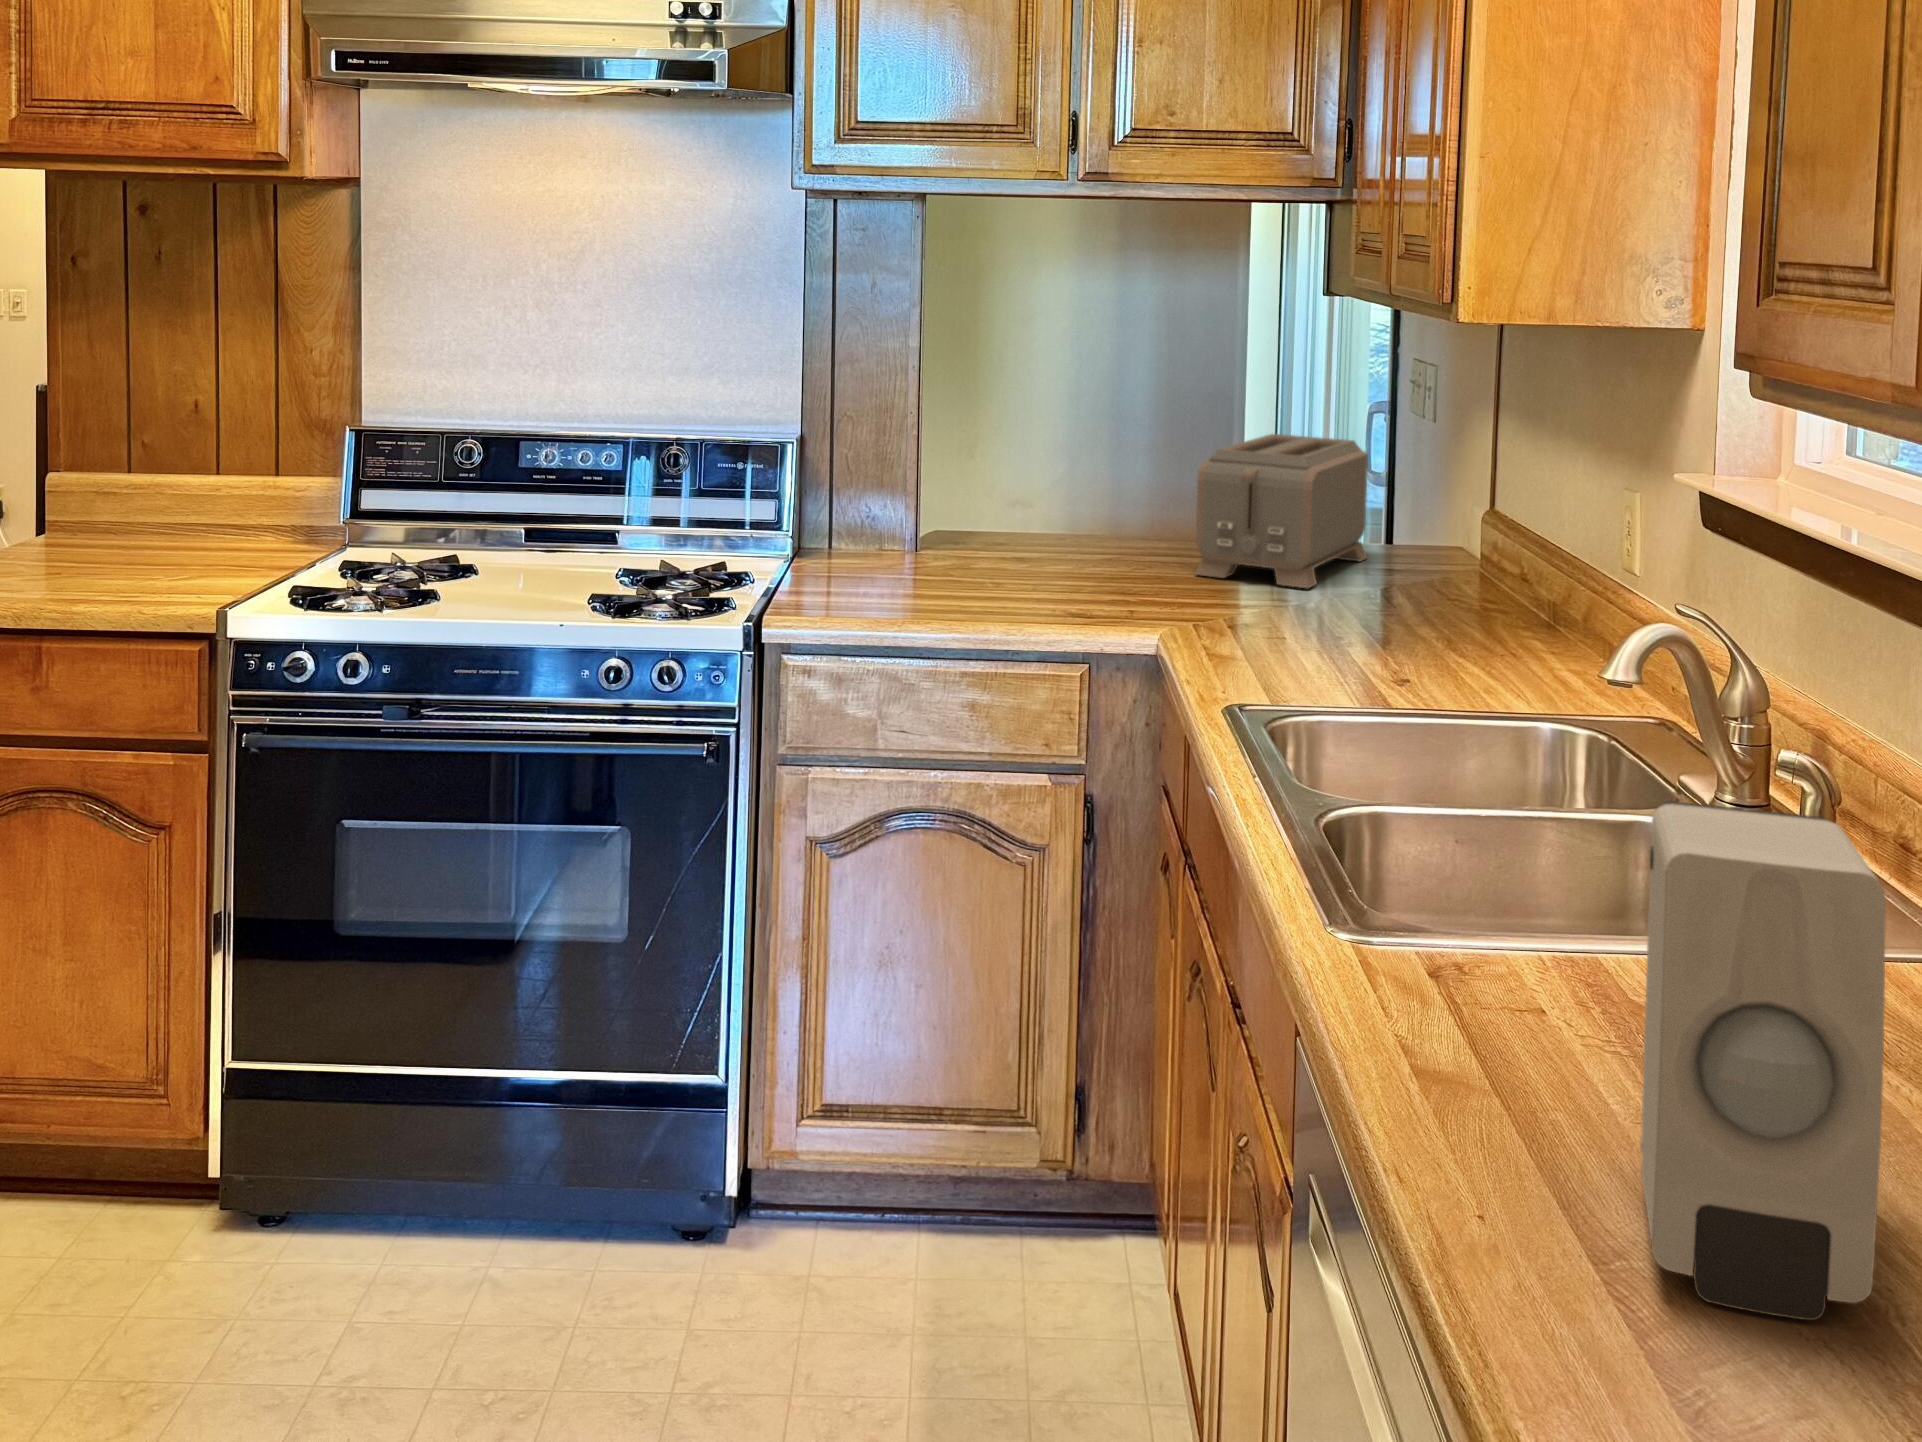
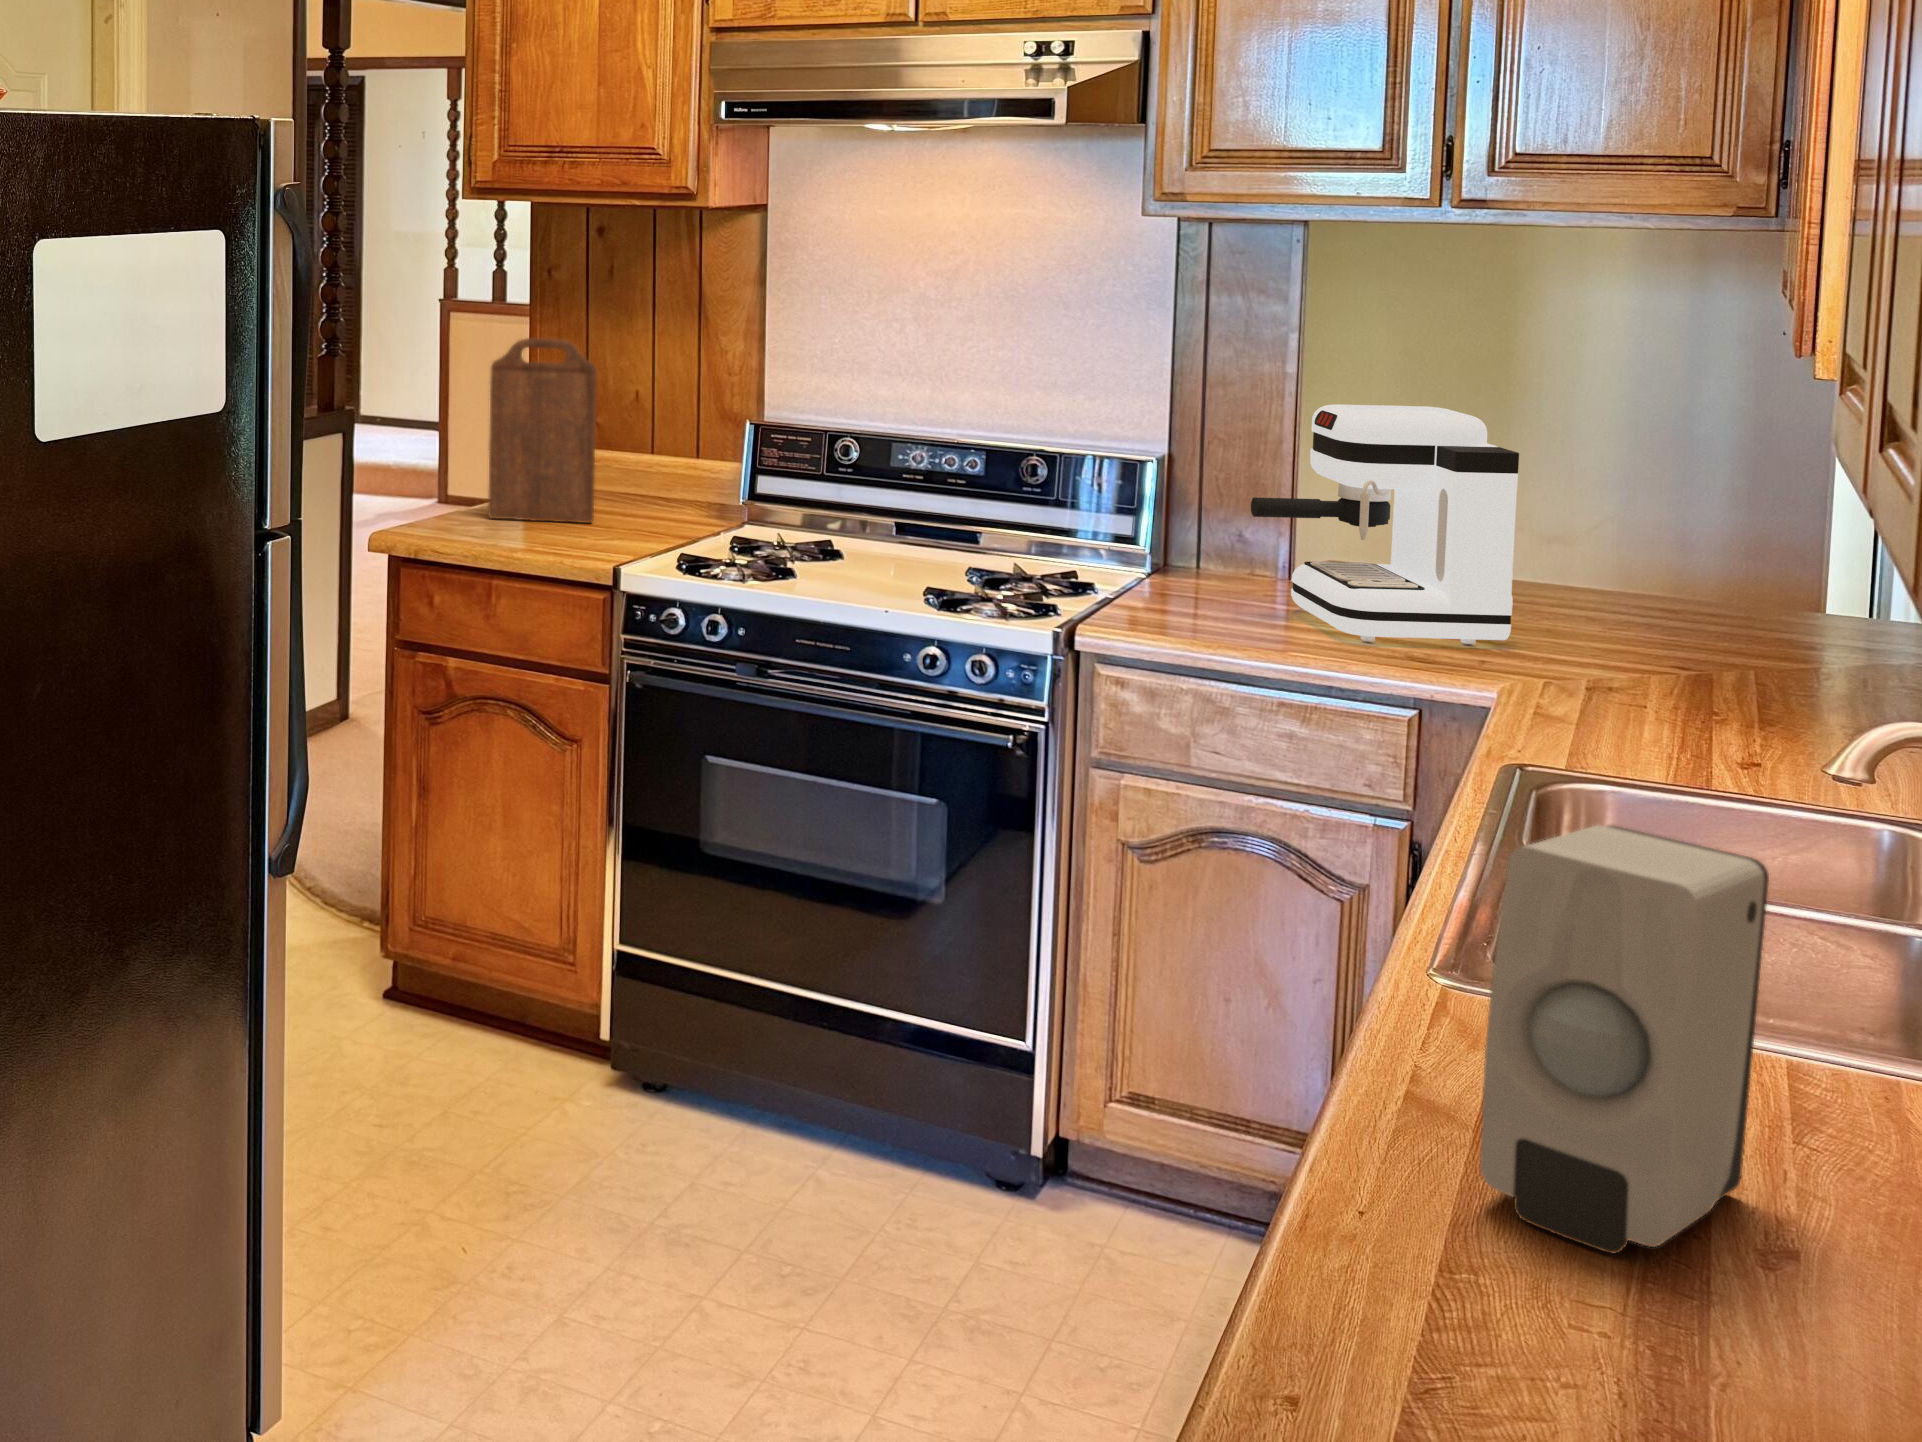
cutting board: none [17,338,161,563] -> present [488,338,597,523]
coffee maker: none [912,370,1151,603] -> present [1251,405,1519,644]
toaster: present [1195,434,1368,588] -> none [1588,491,1842,664]

